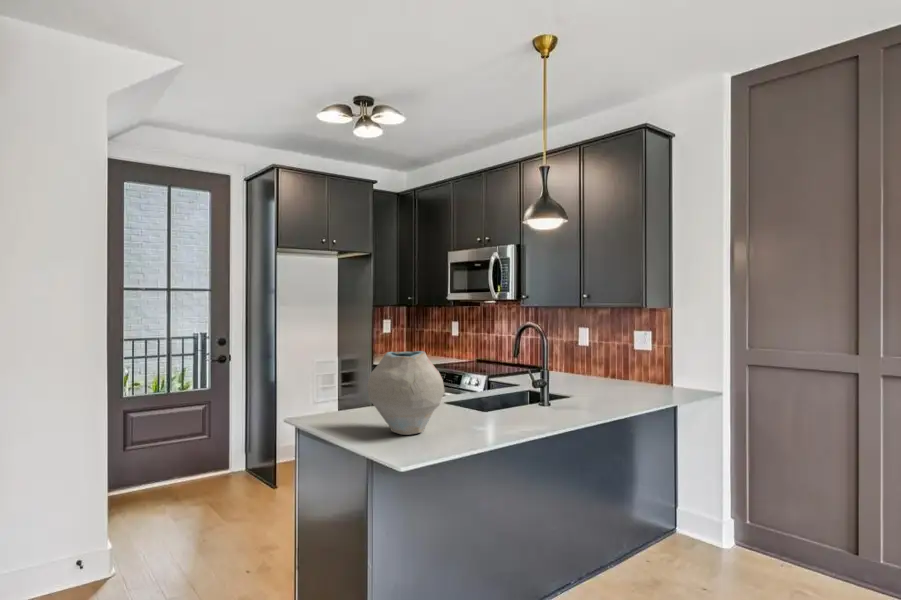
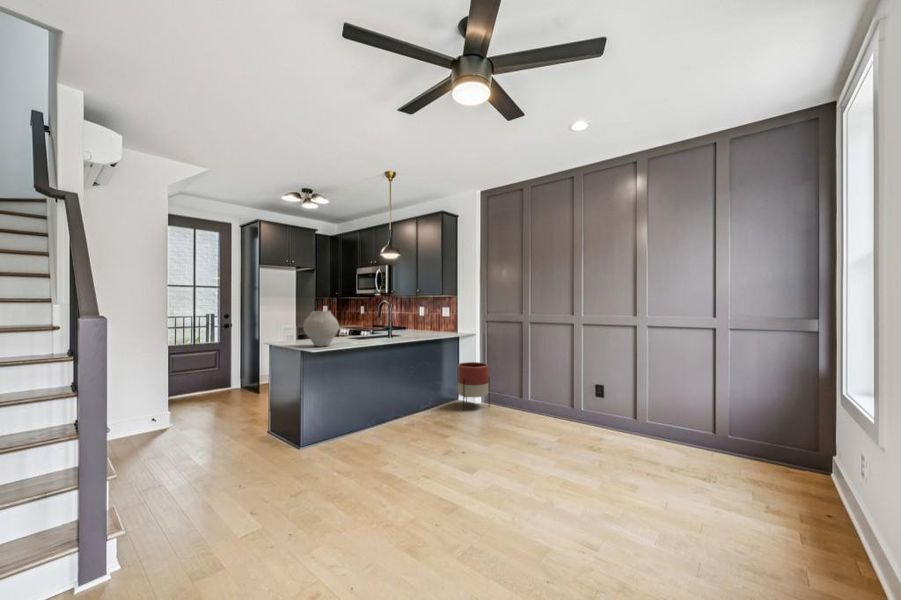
planter: none [683,456,762,571] -> present [458,362,490,410]

